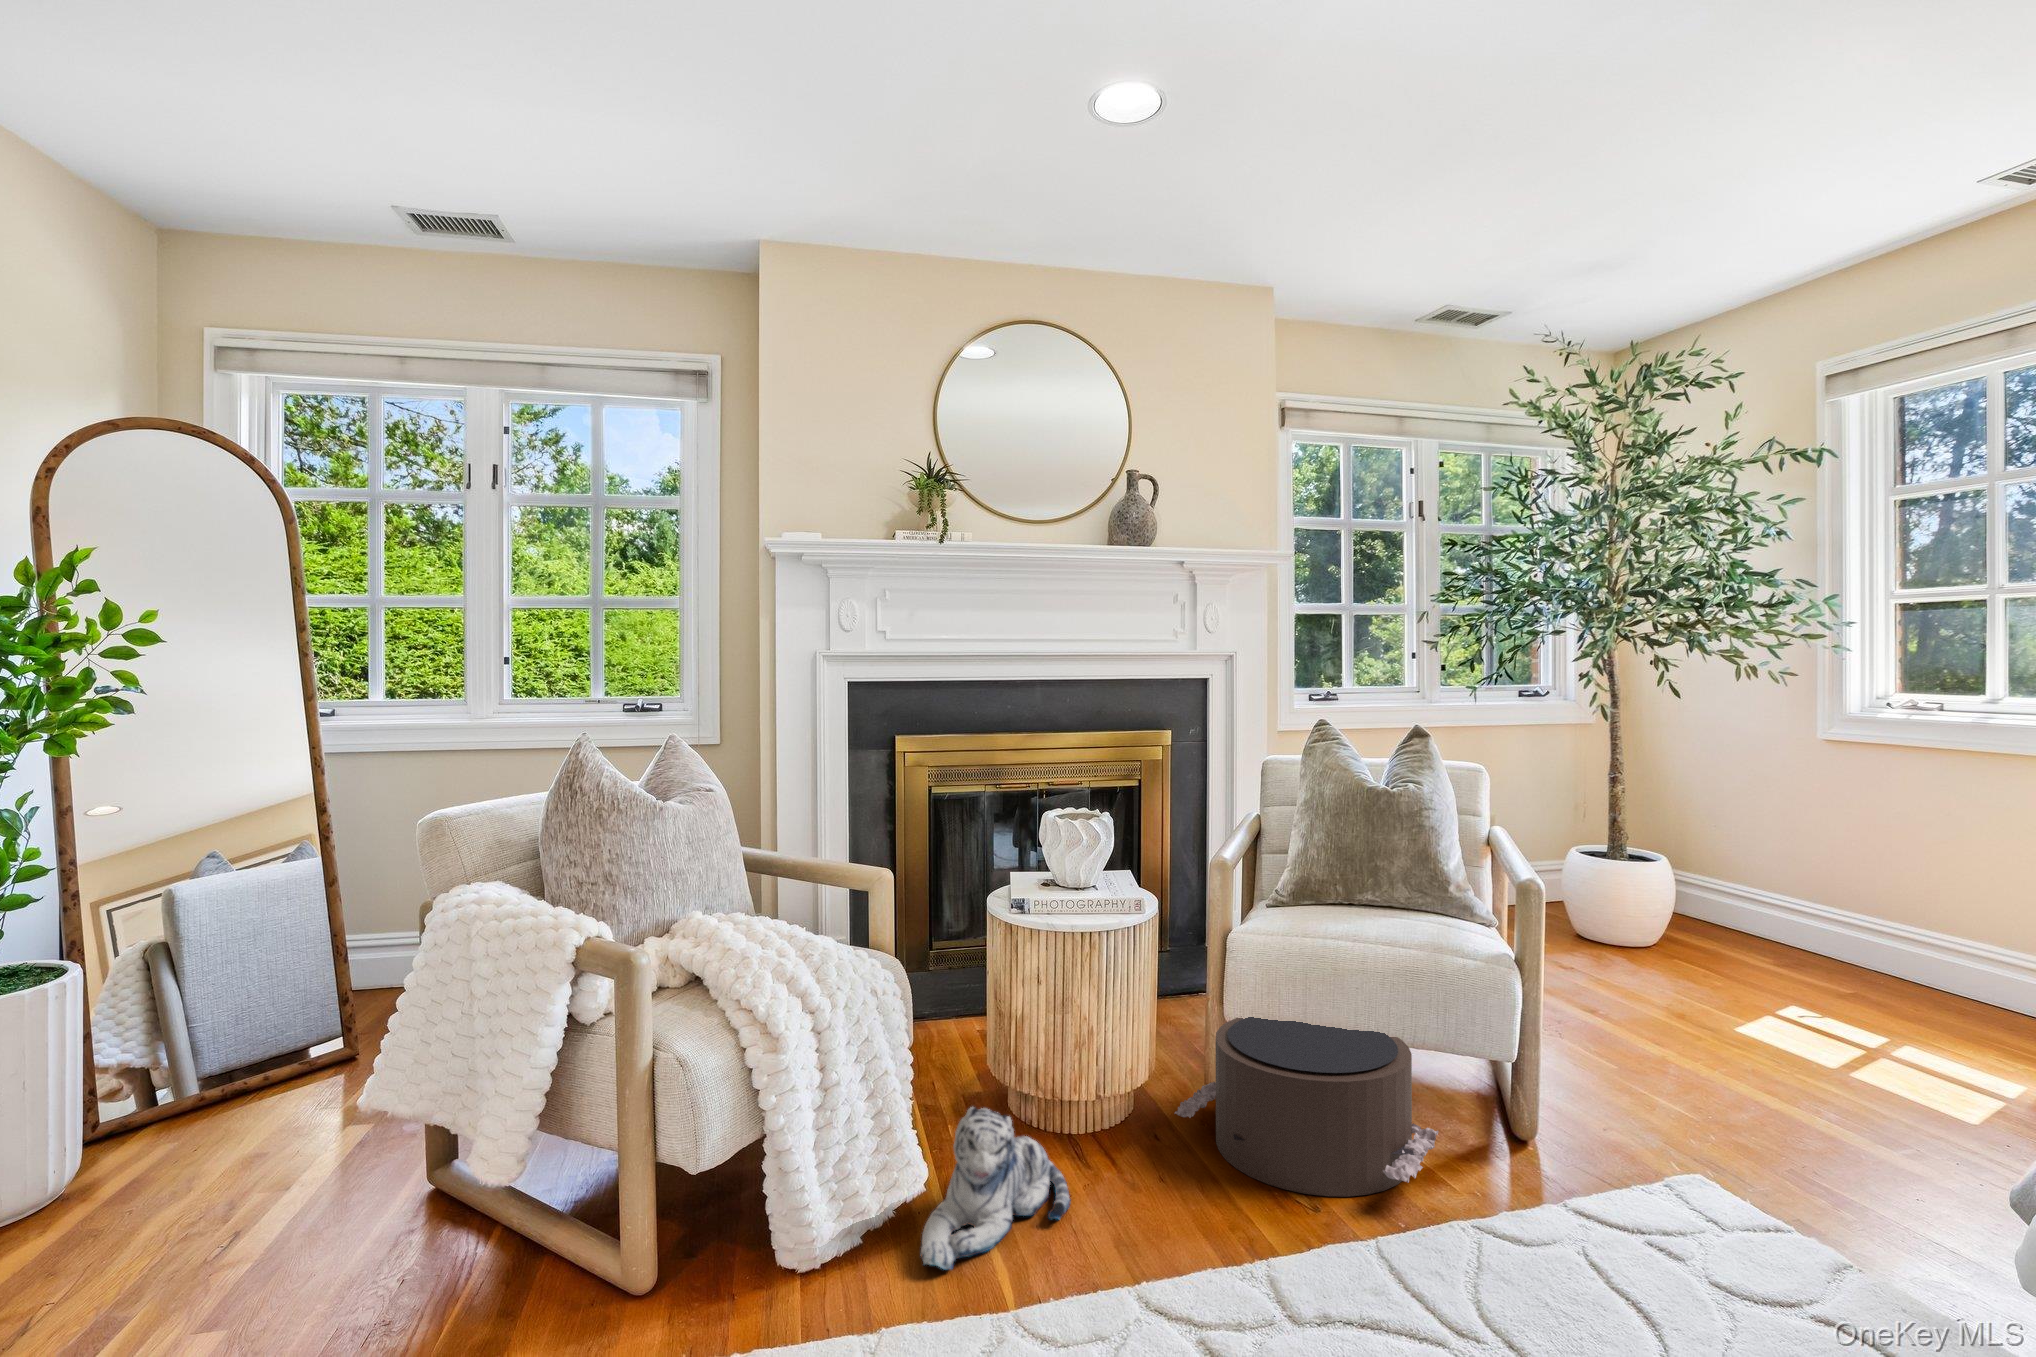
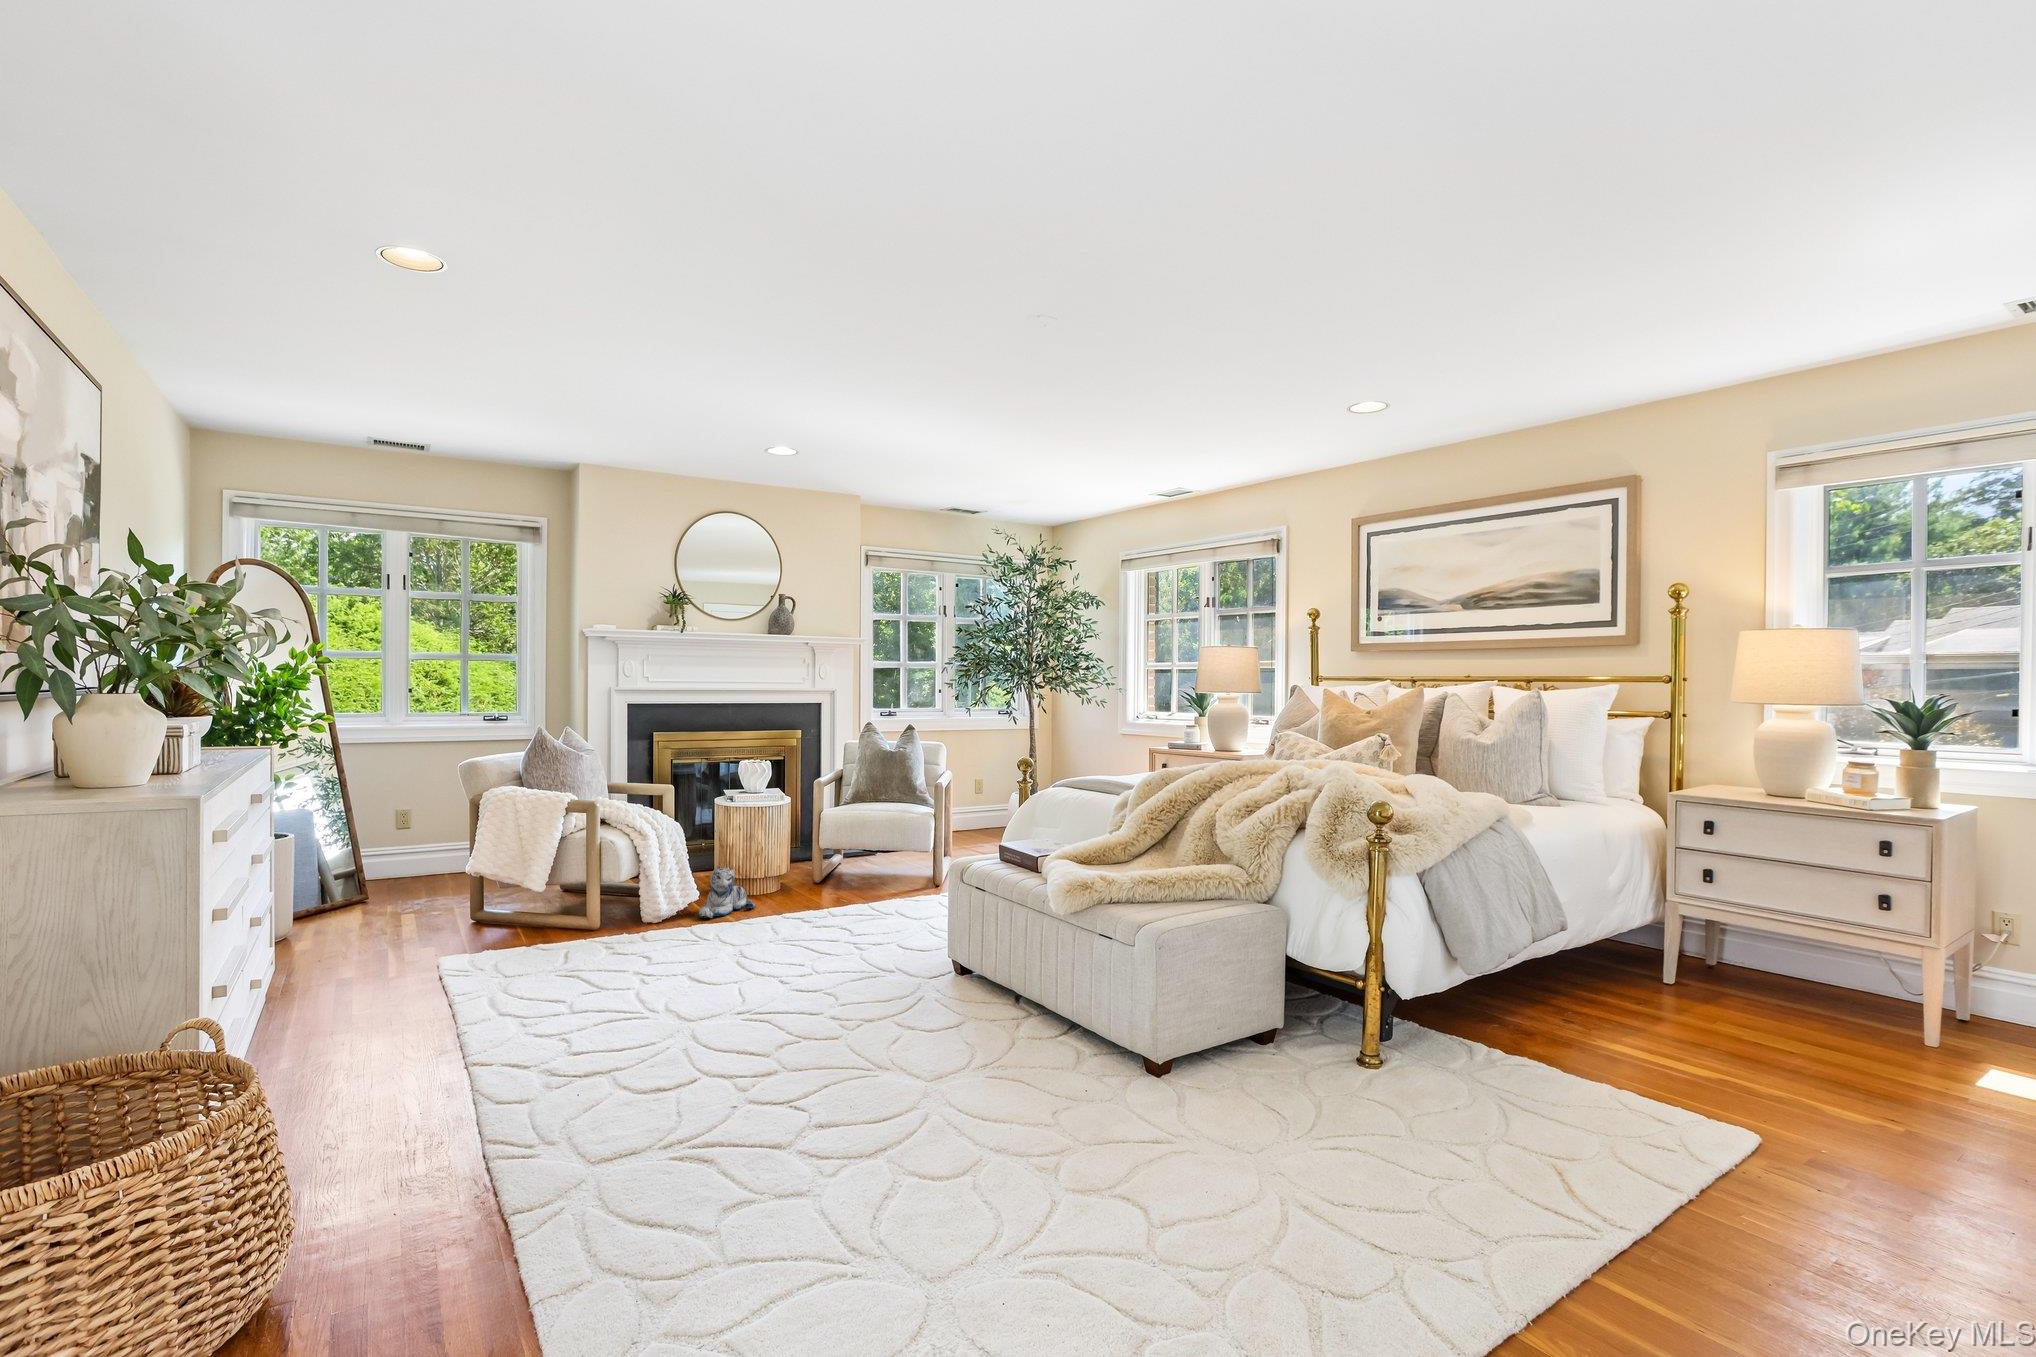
pouf: present [1175,1017,1438,1197] -> none [798,845,901,900]

